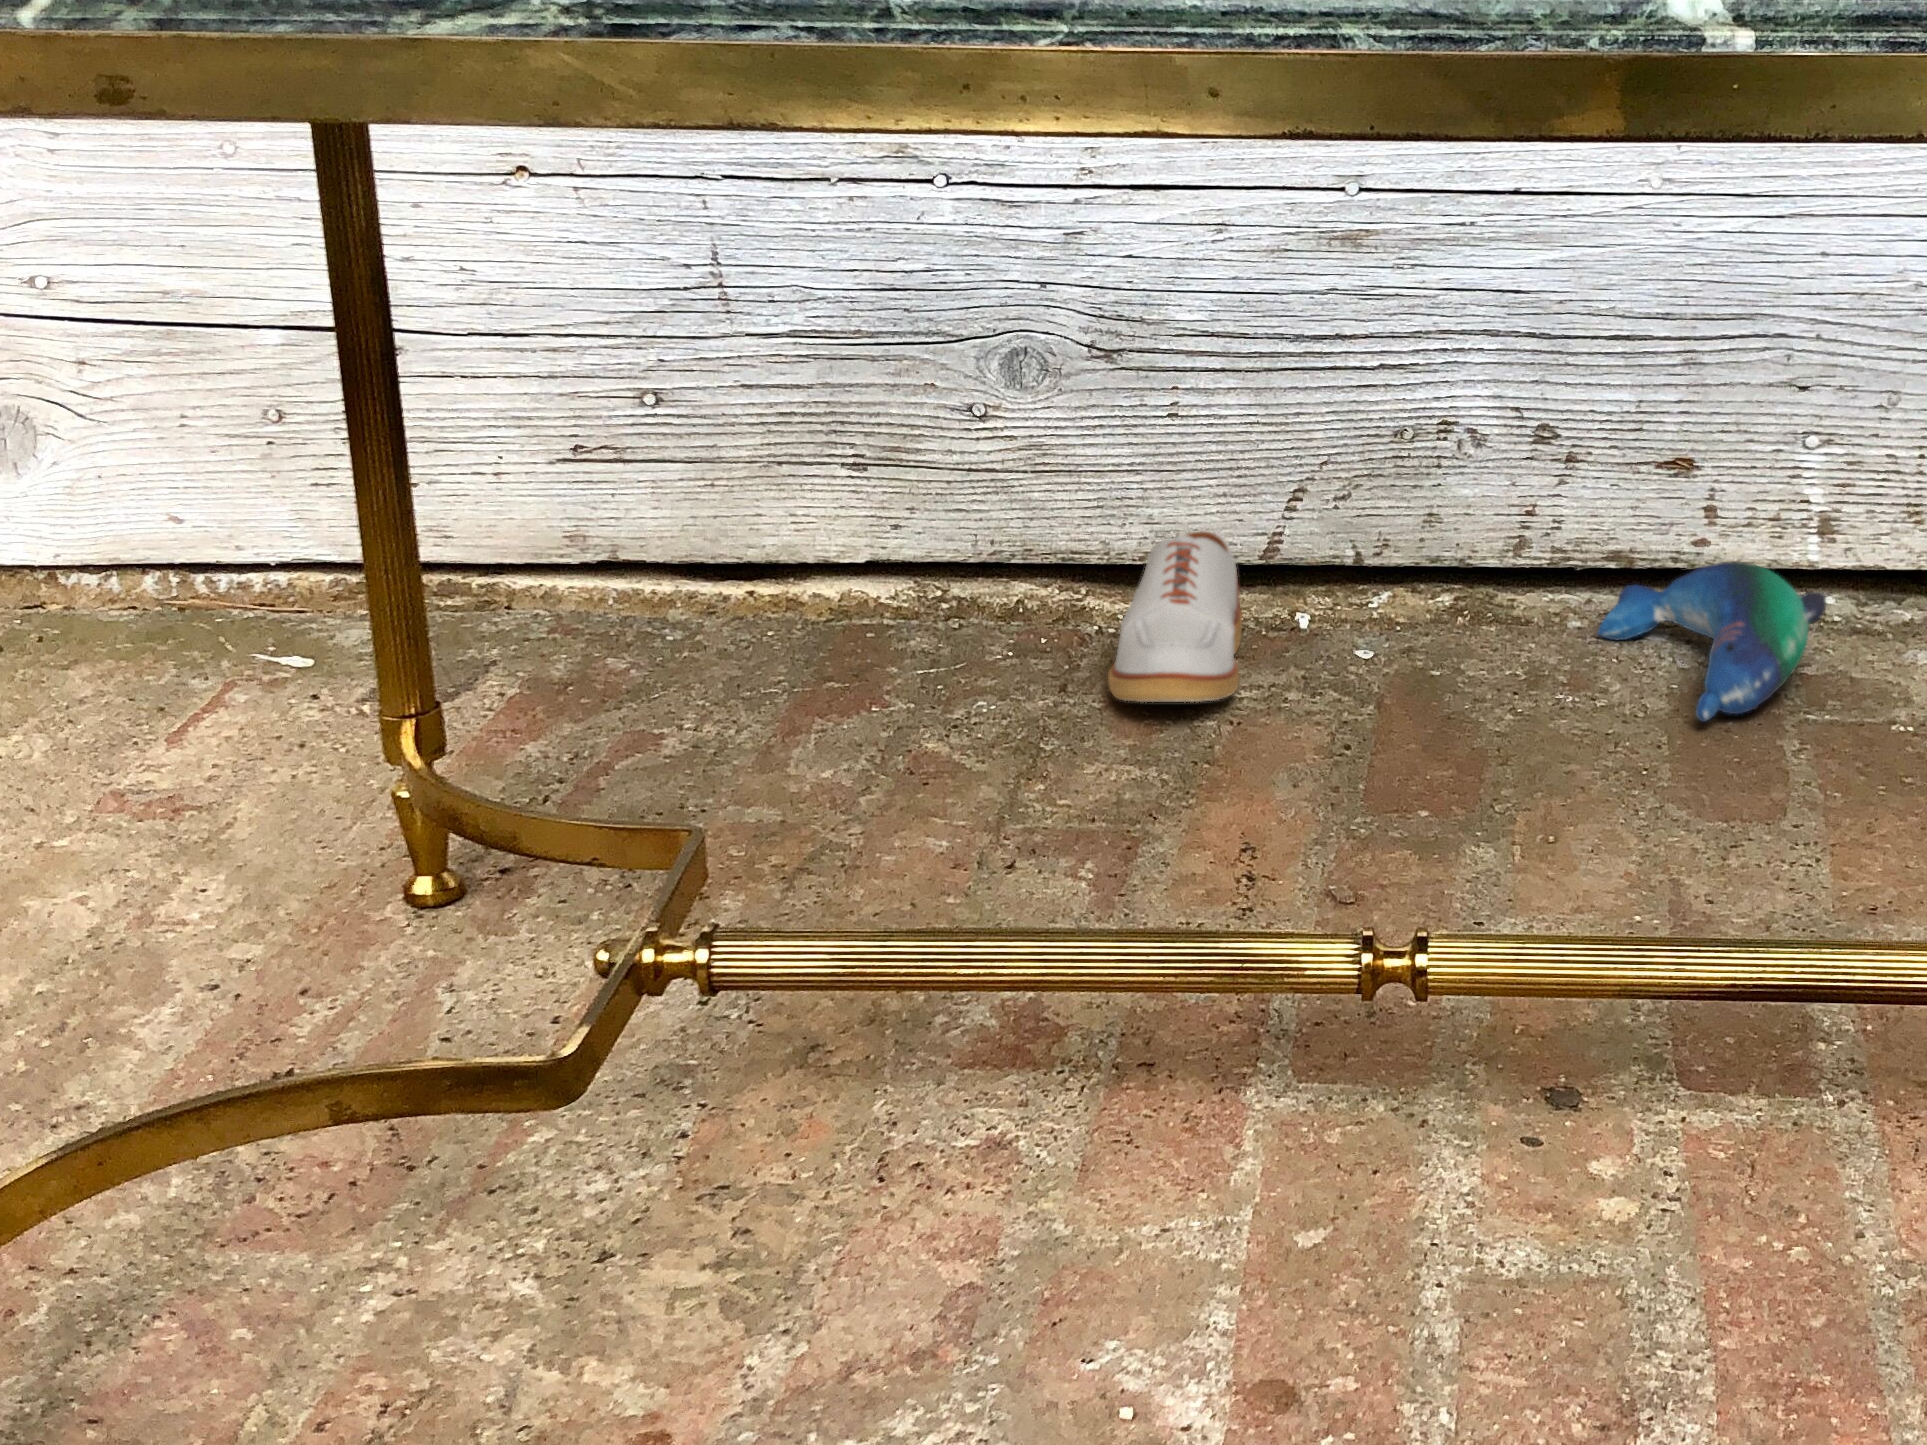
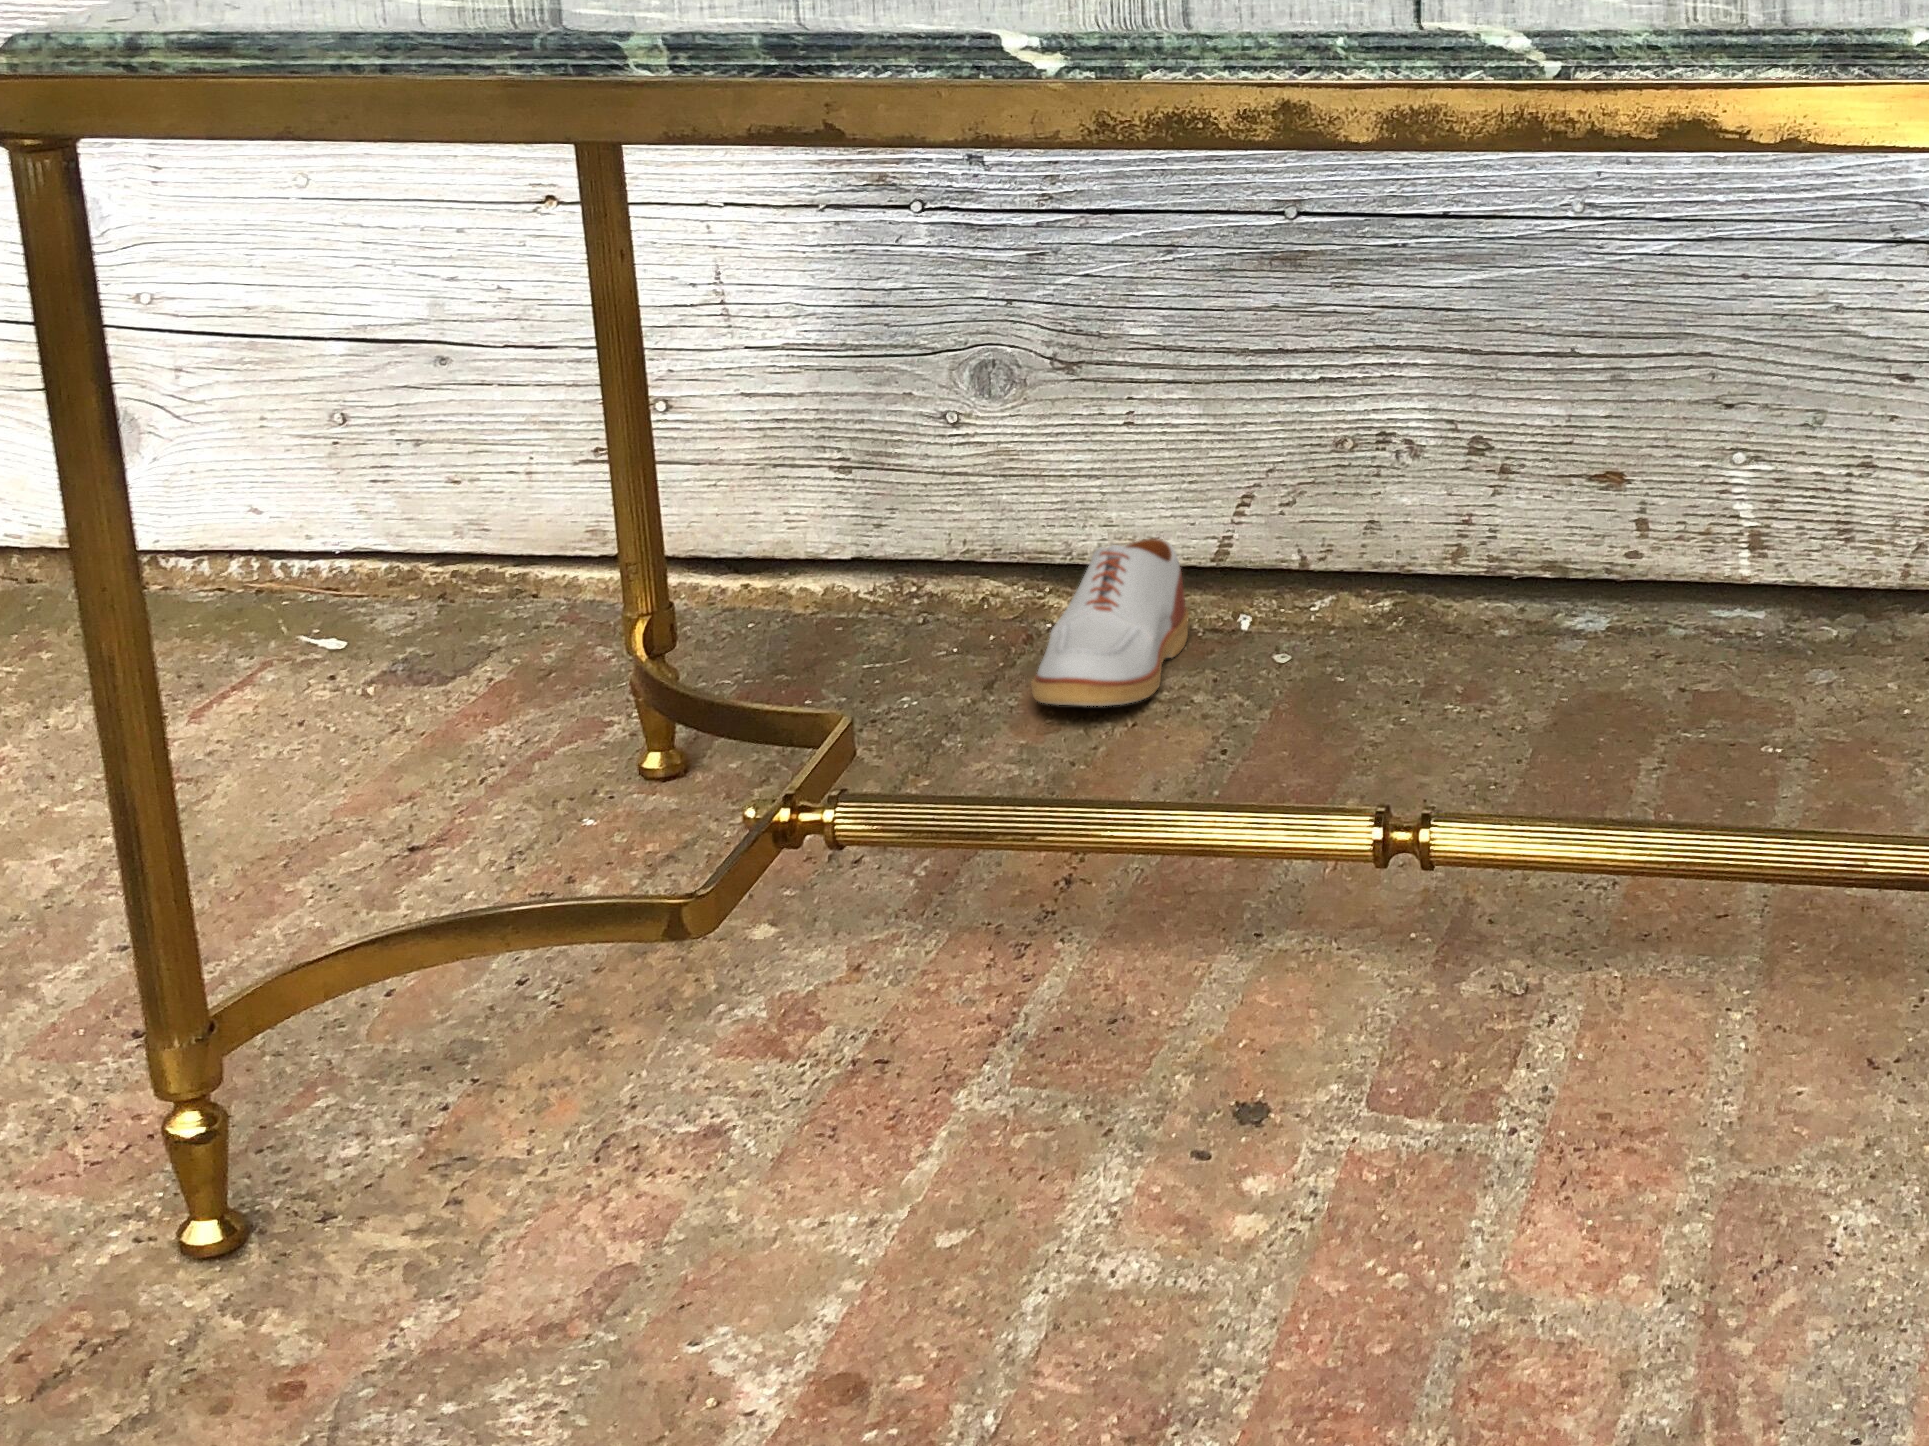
plush toy: present [1598,562,1826,722] -> none [1526,580,1725,739]

